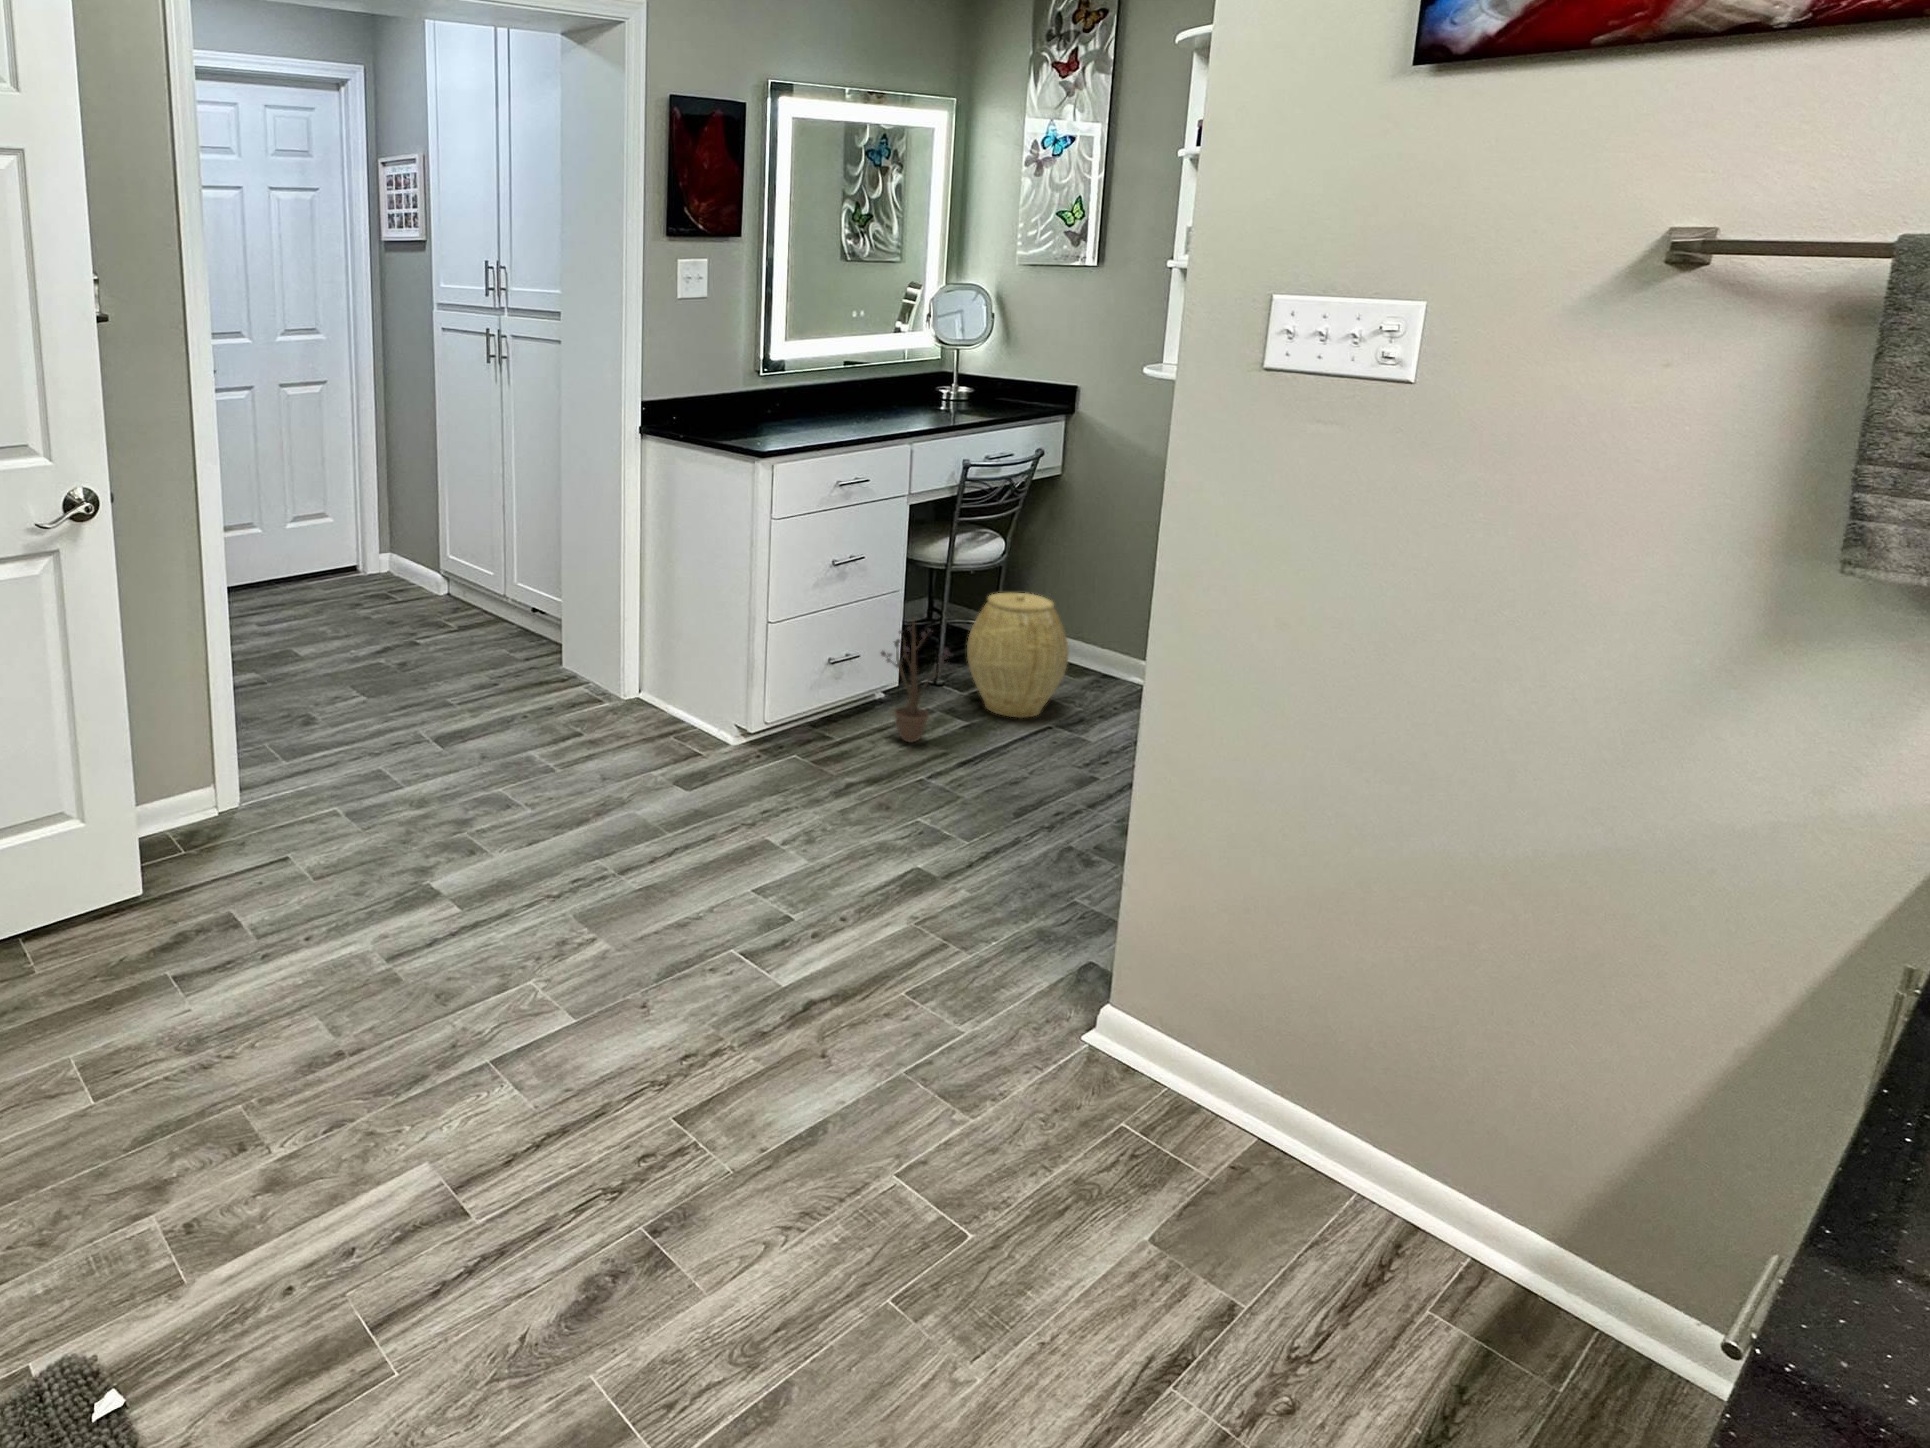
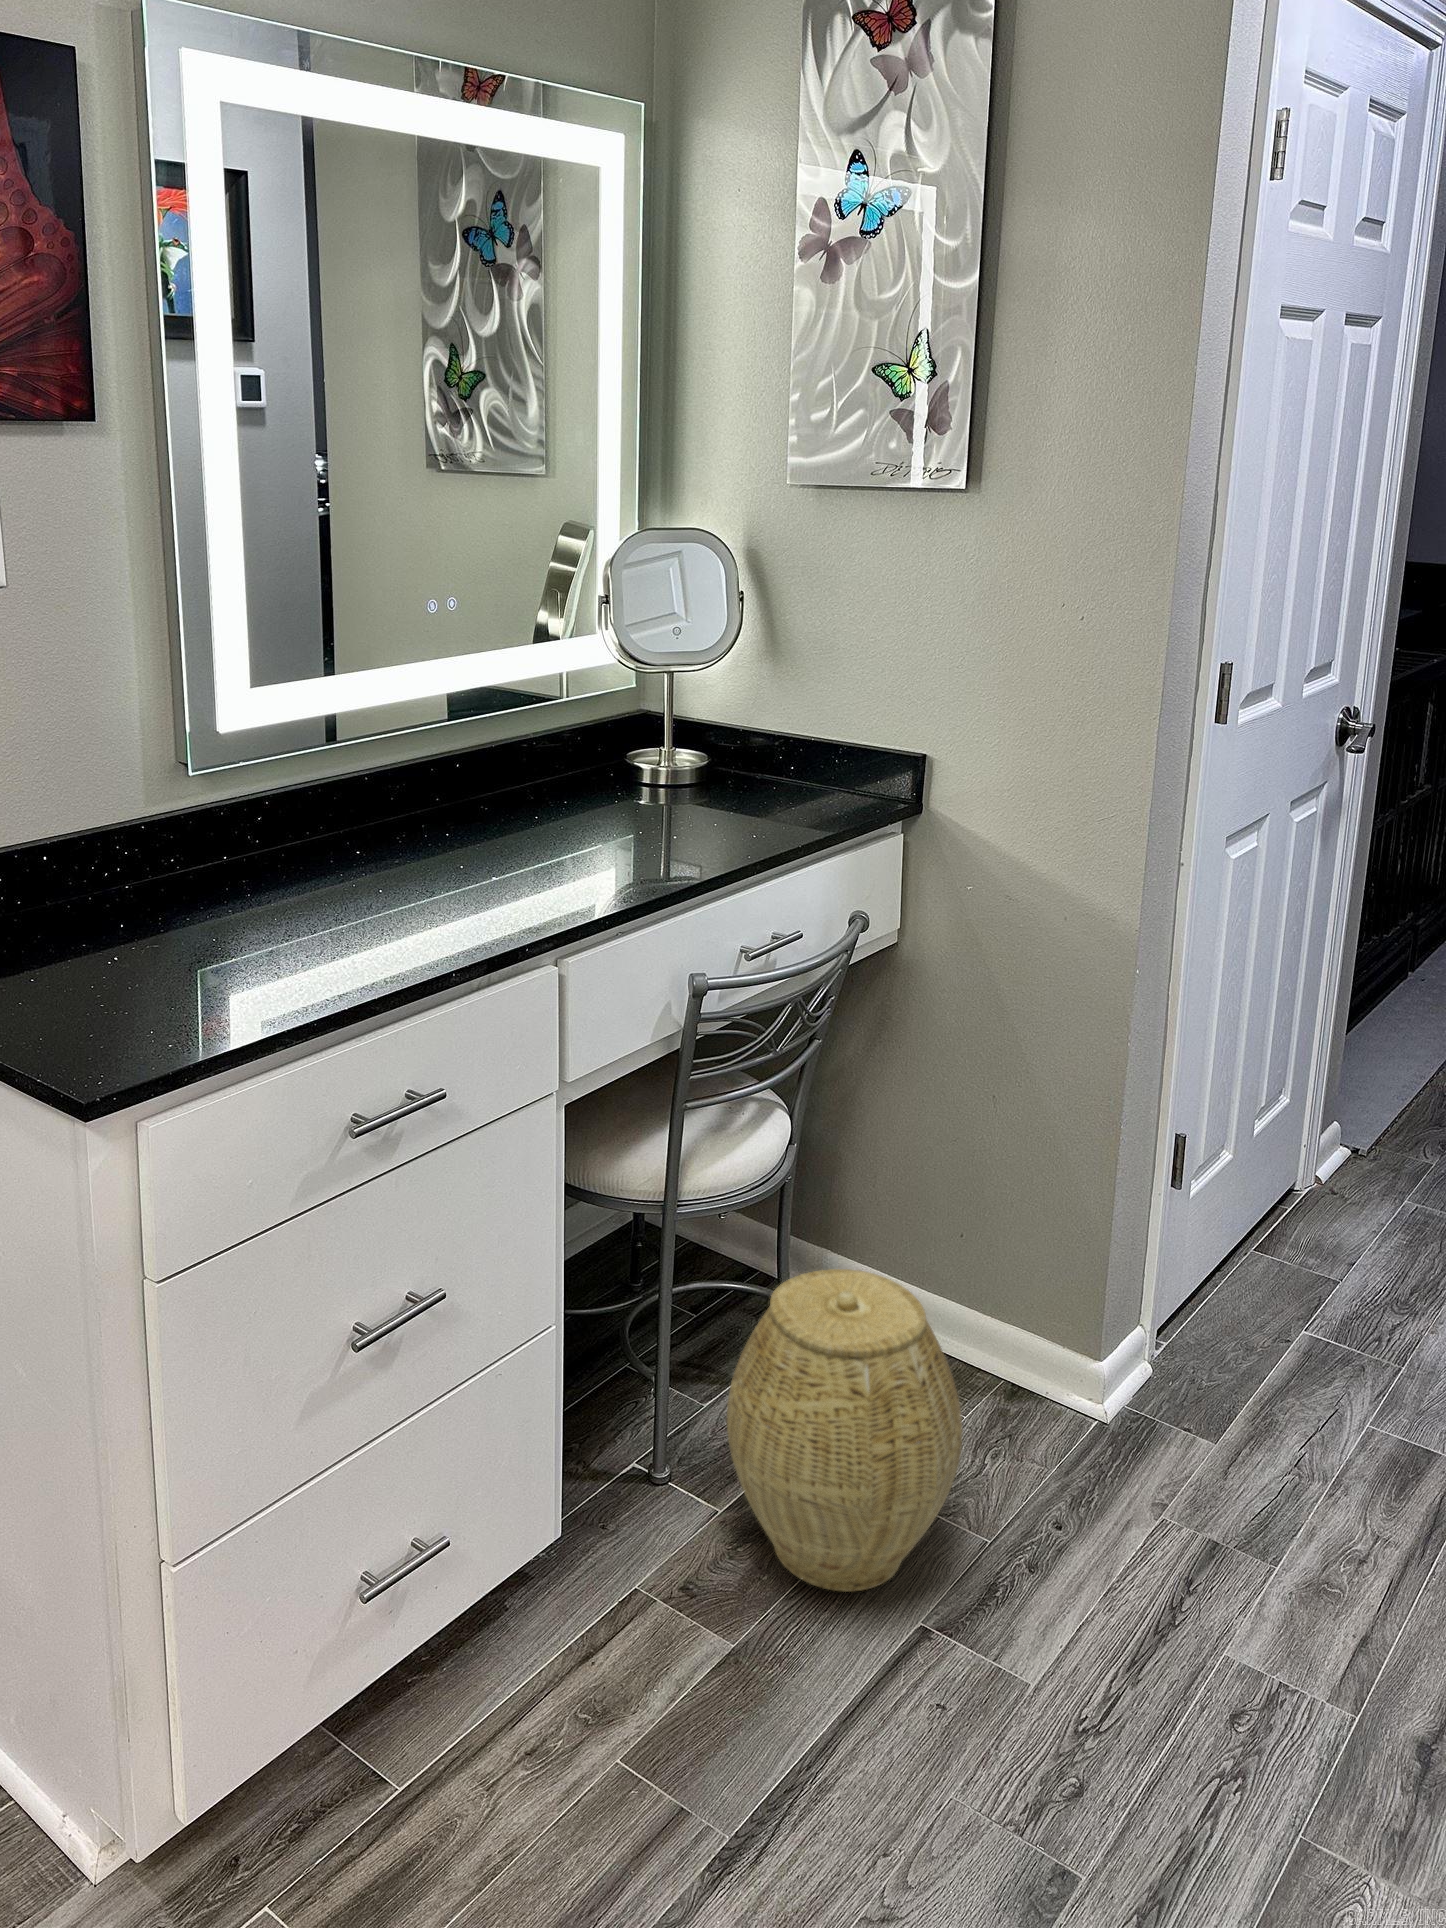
decorative plant: present [864,619,954,743] -> none [477,1464,697,1775]

